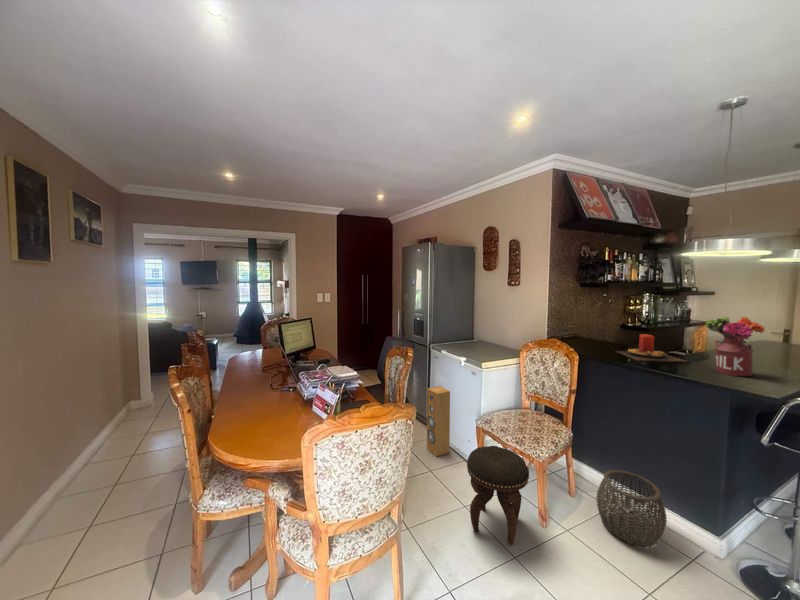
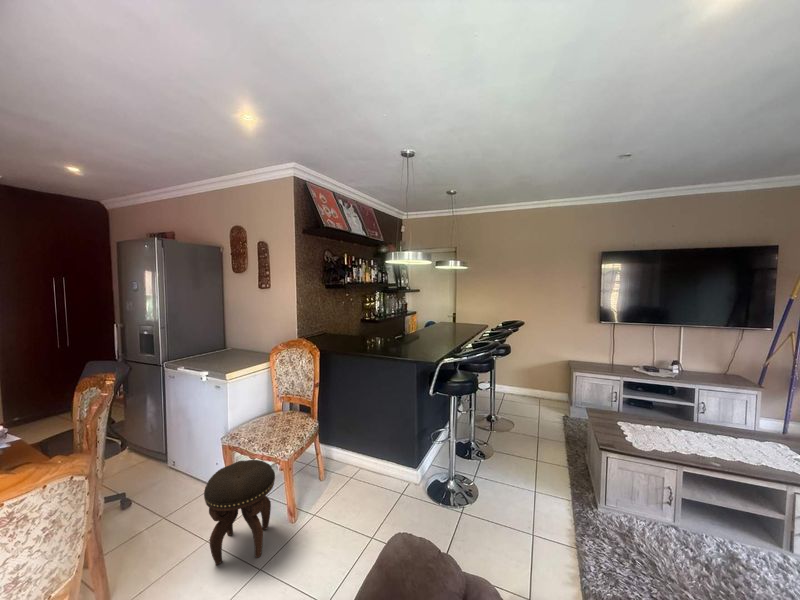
flower arrangement: present [705,317,765,376] -> none [404,307,434,349]
candle: present [617,334,687,362] -> none [352,326,397,348]
speaker: present [427,386,450,456] -> none [157,411,194,498]
woven basket: present [596,470,667,547] -> none [339,441,386,502]

